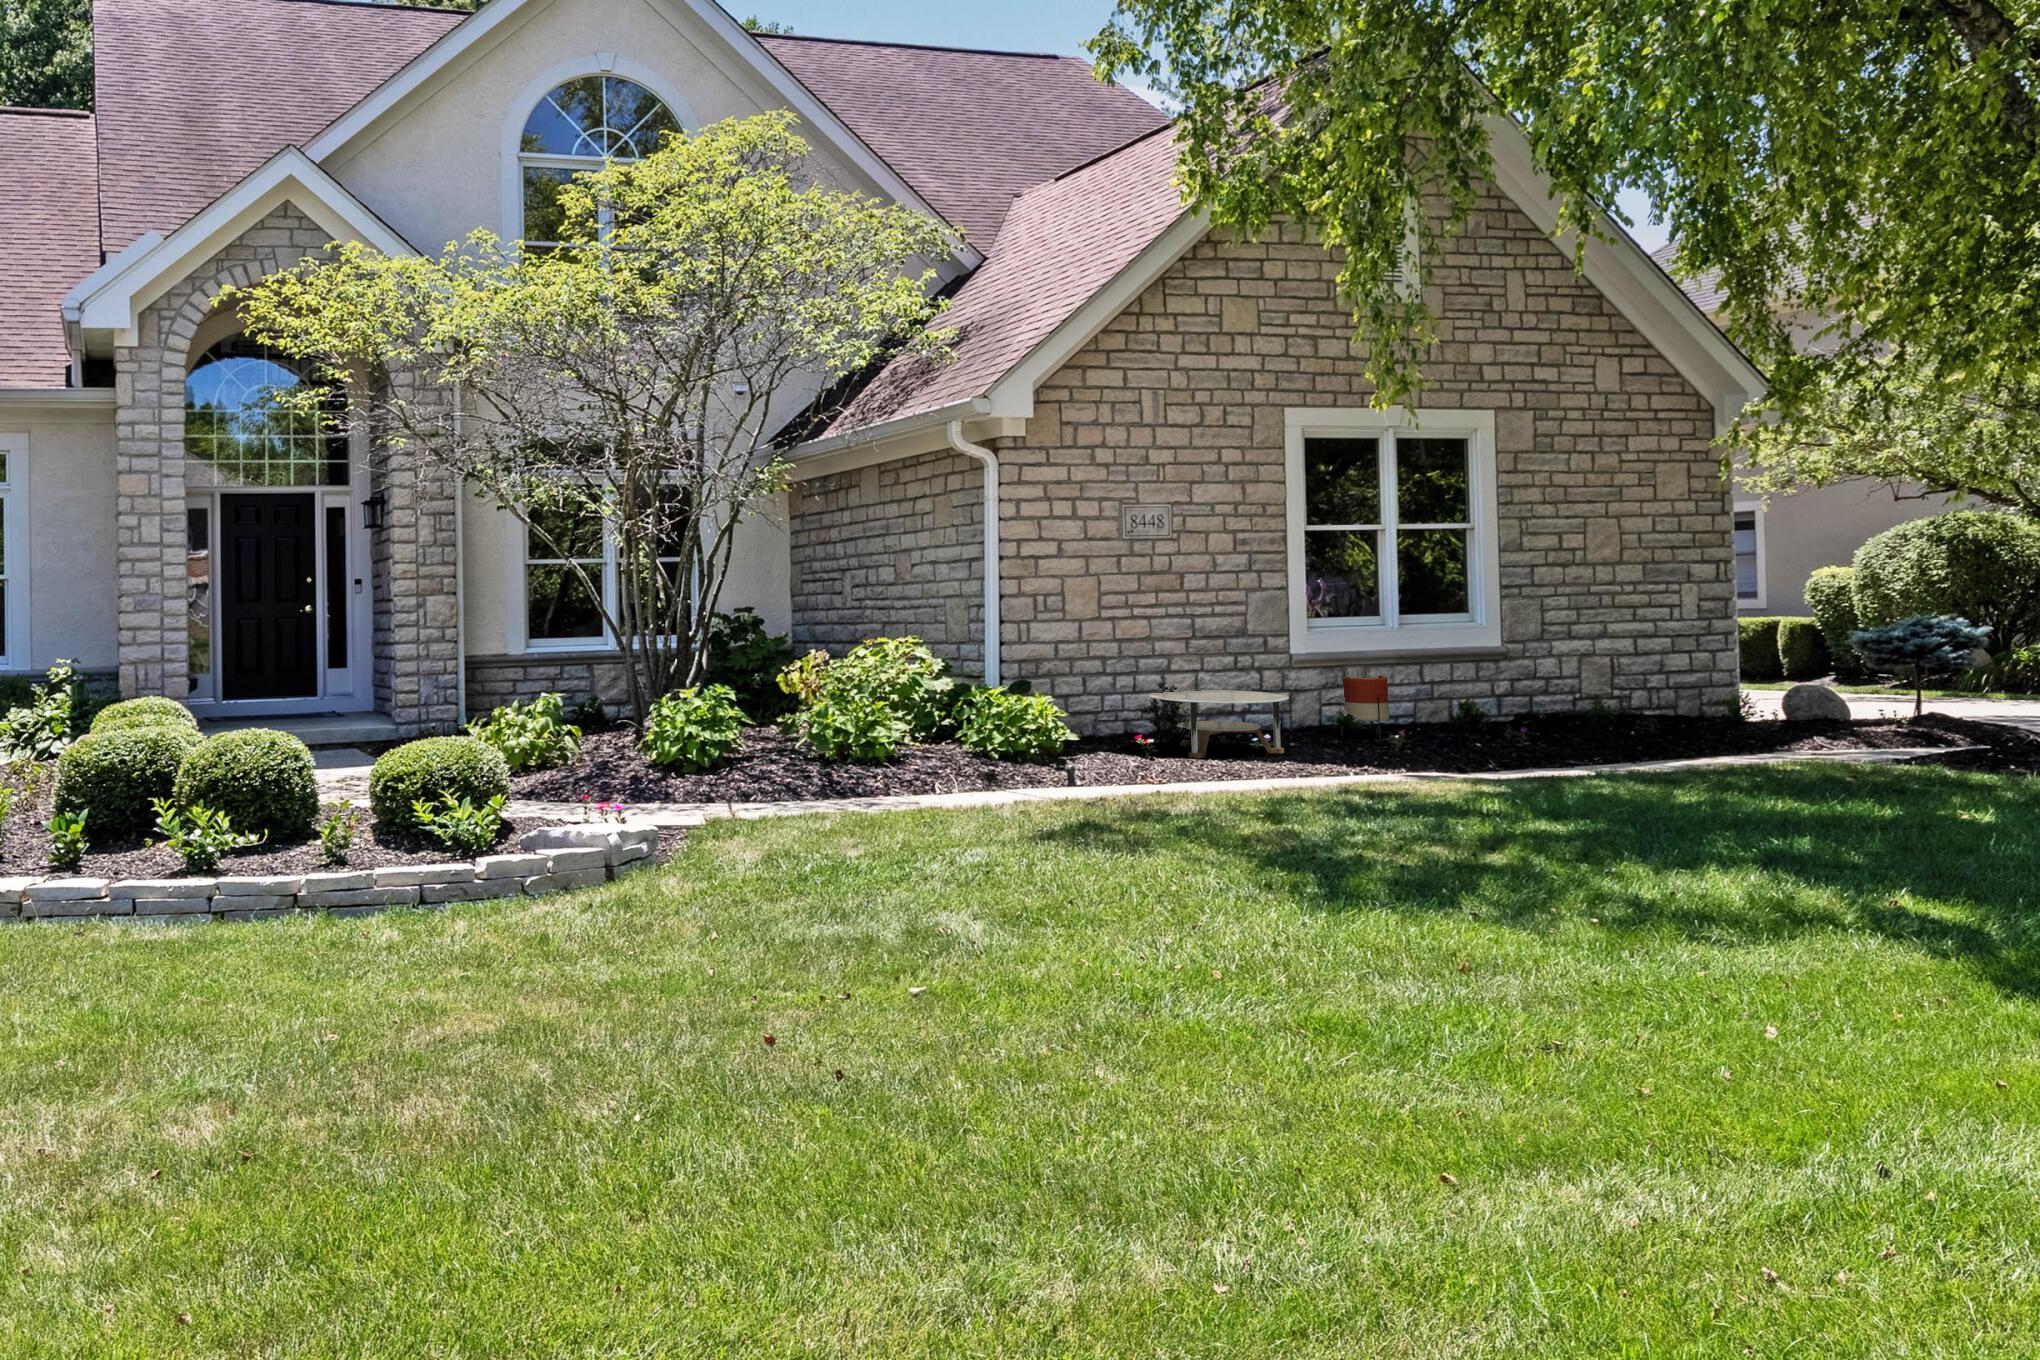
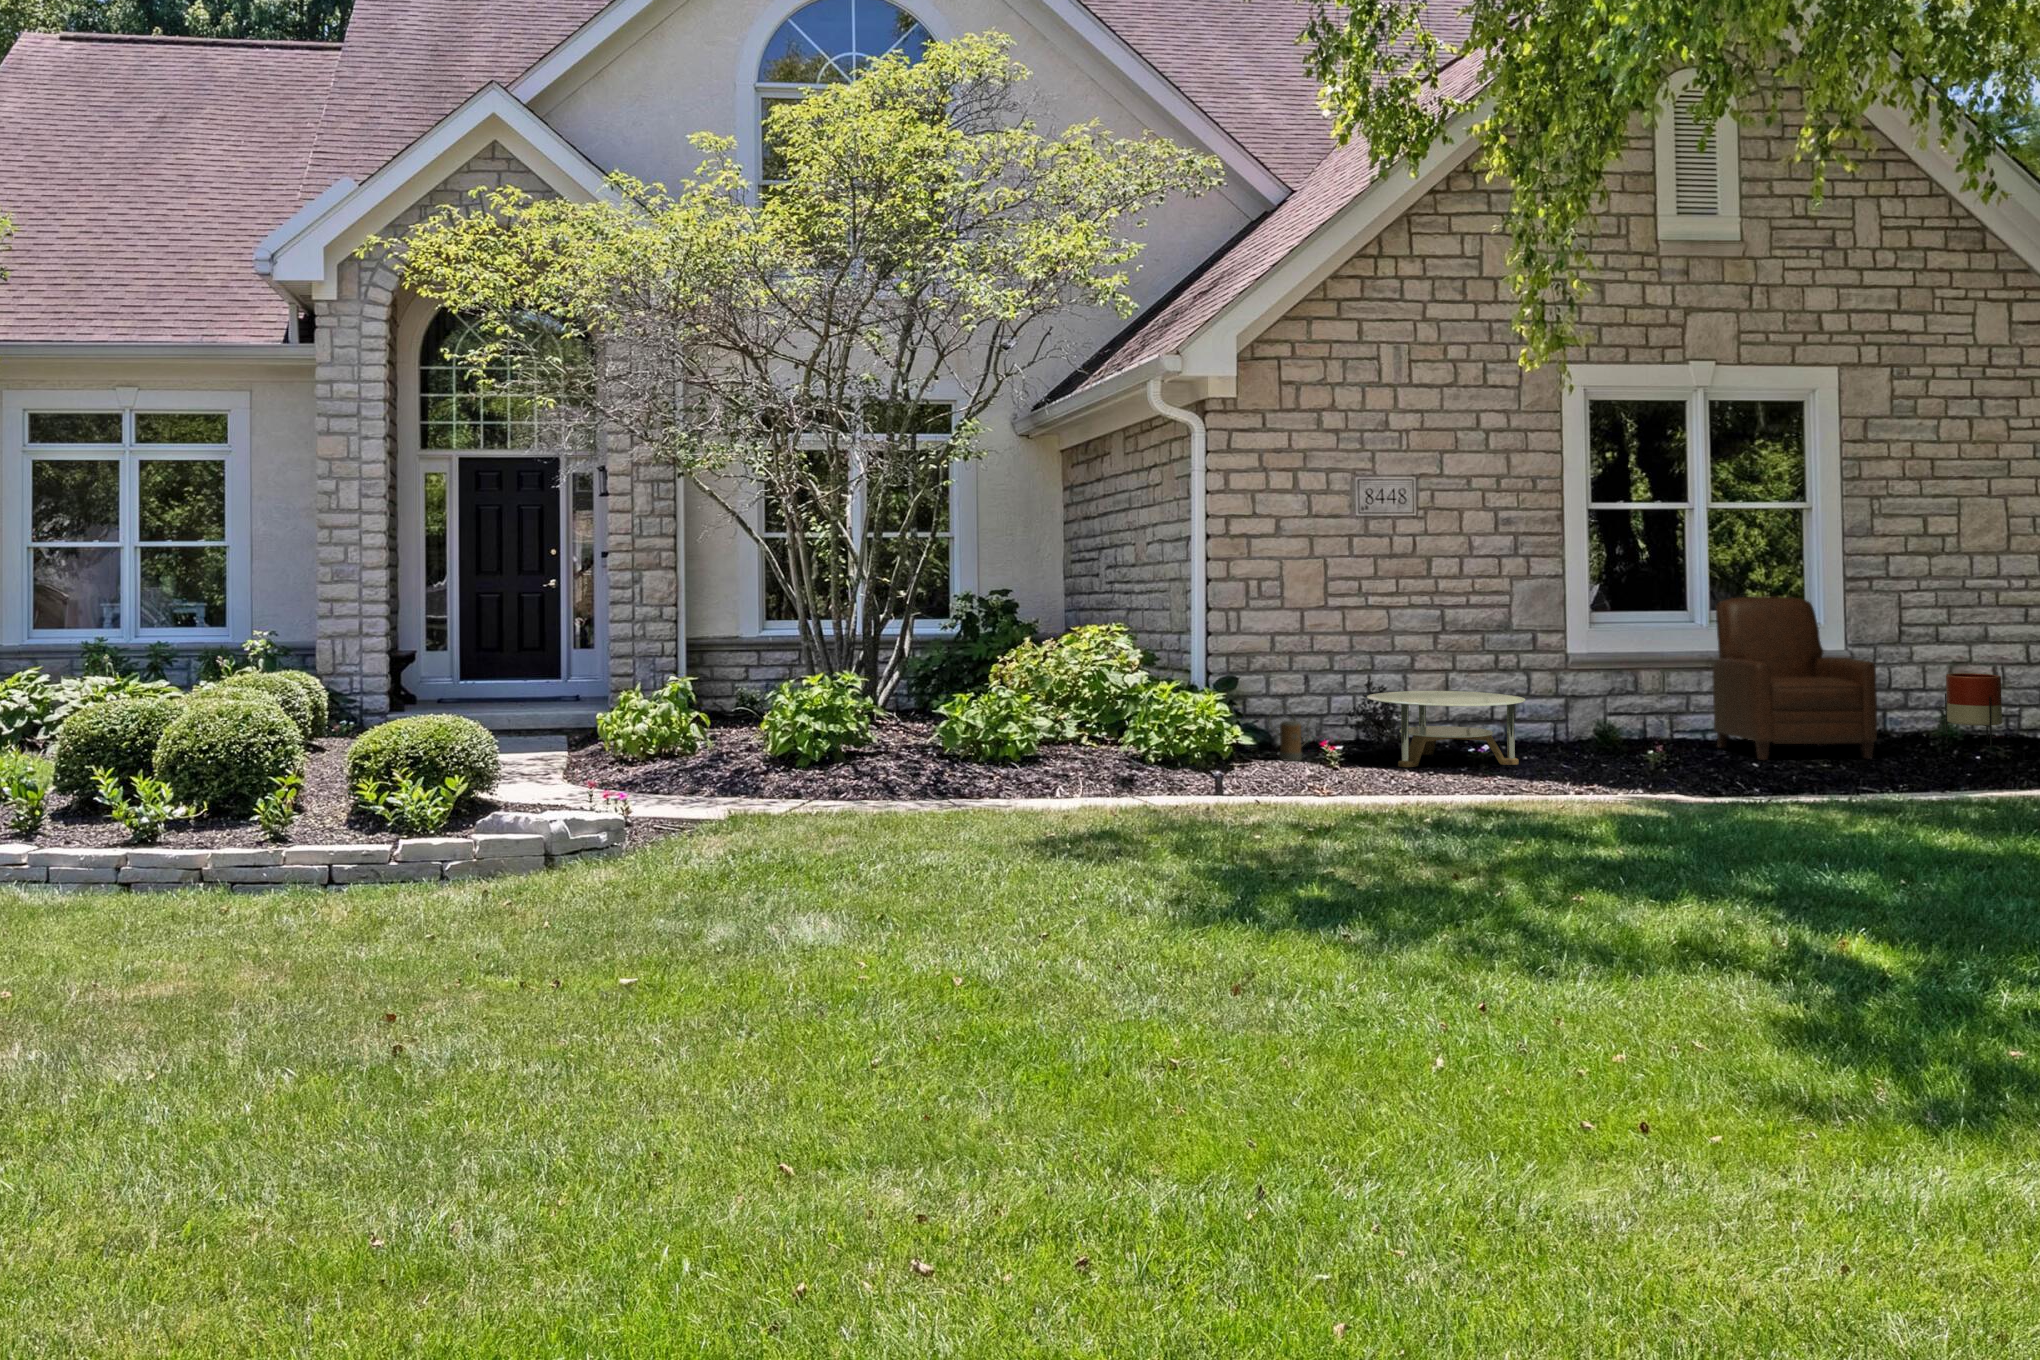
chair: none [1409,603,1561,743] -> present [1712,596,1877,760]
planter: present [1341,676,1389,740] -> present [1945,673,2002,747]
watering can: none [1067,706,1103,755] -> present [1268,706,1312,761]

